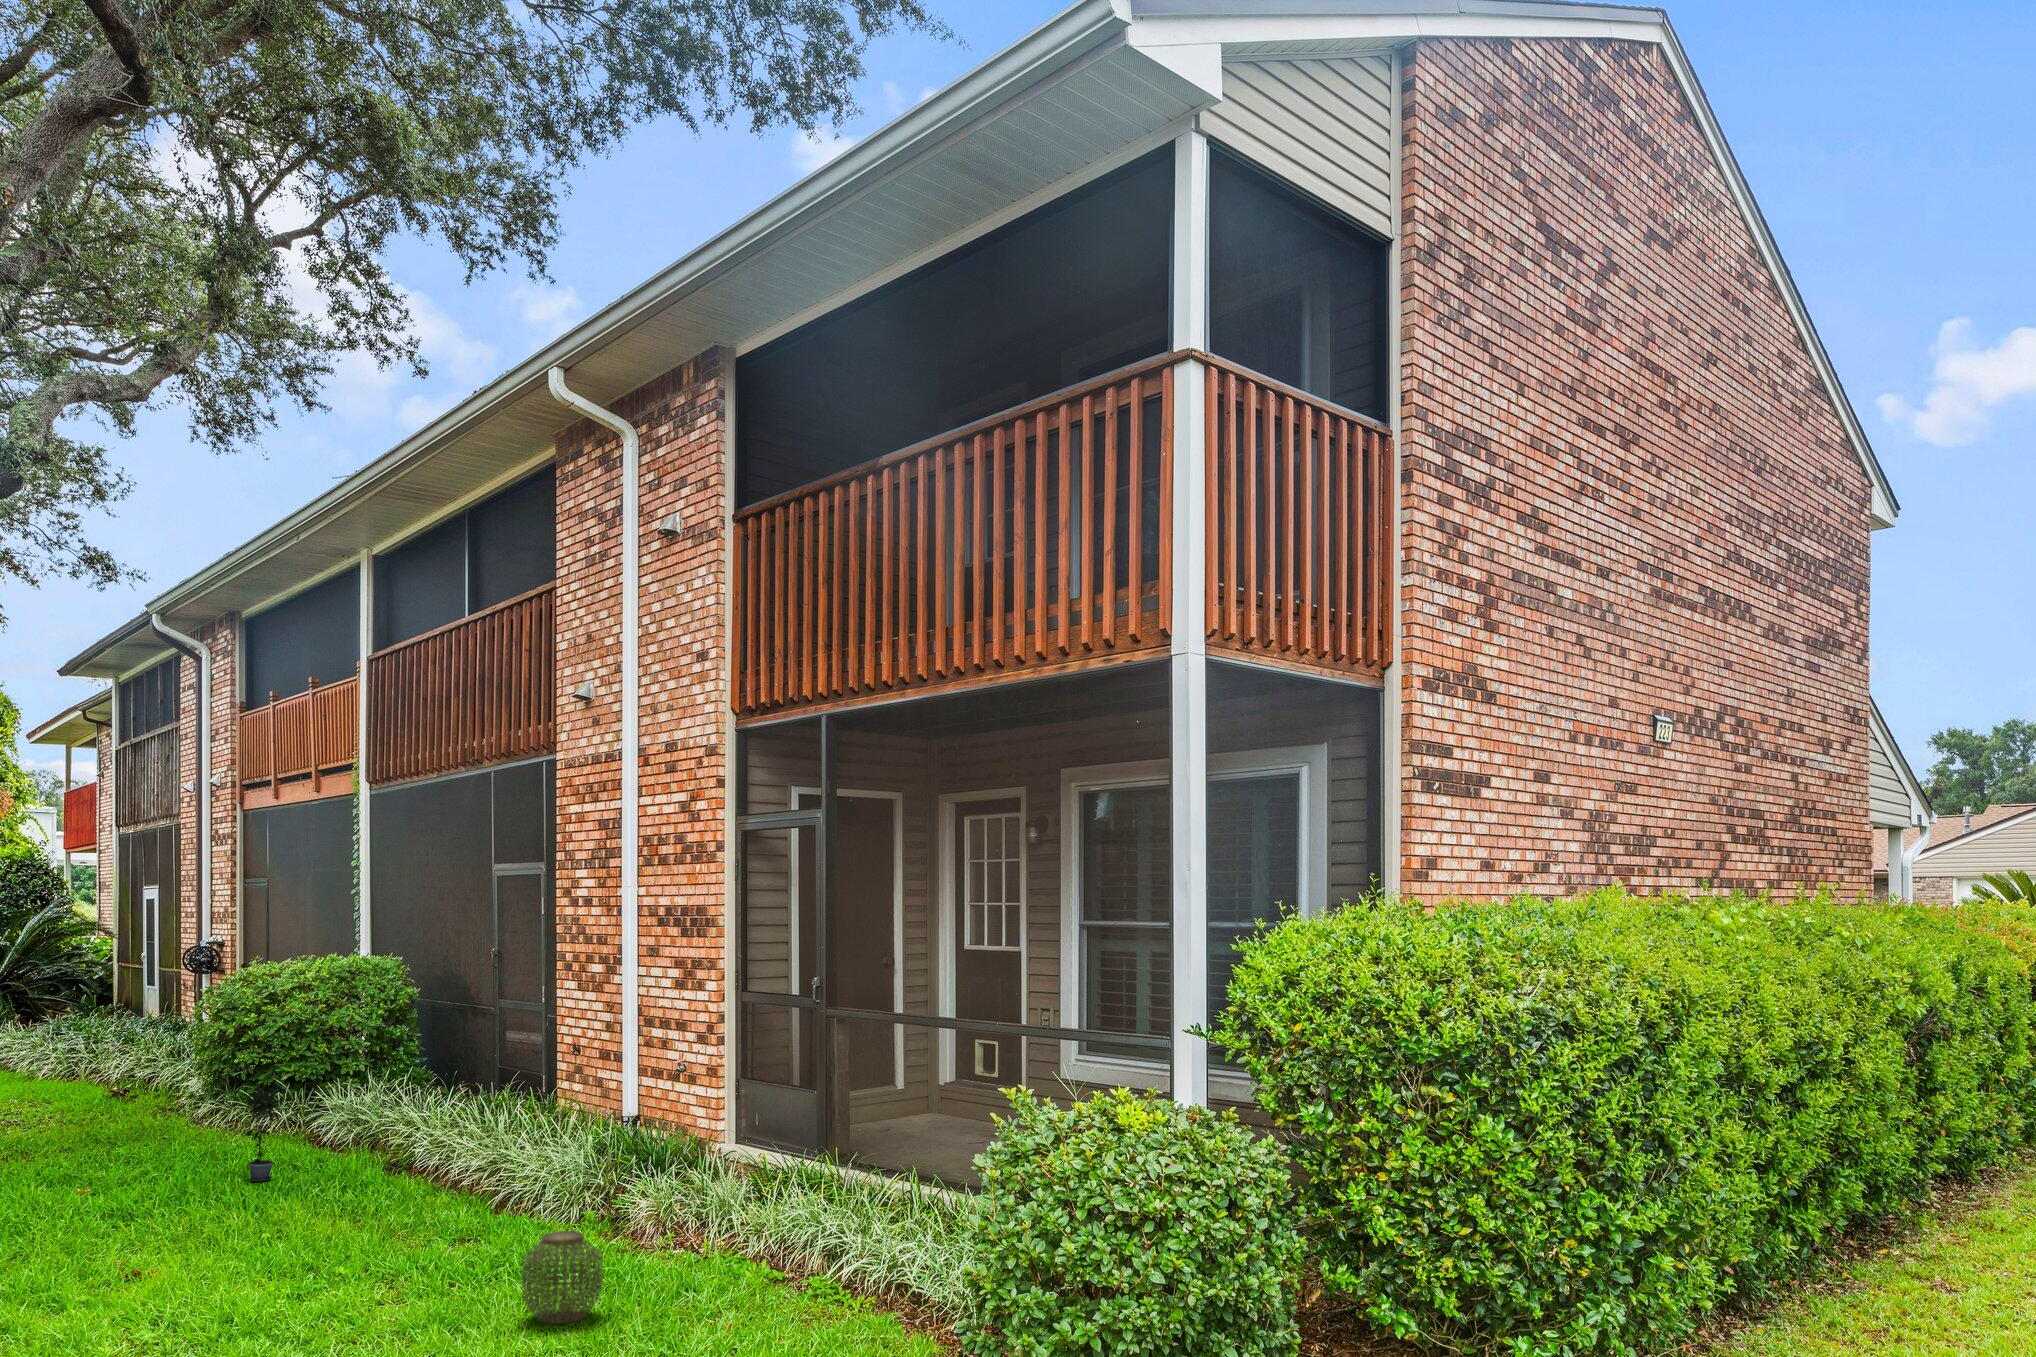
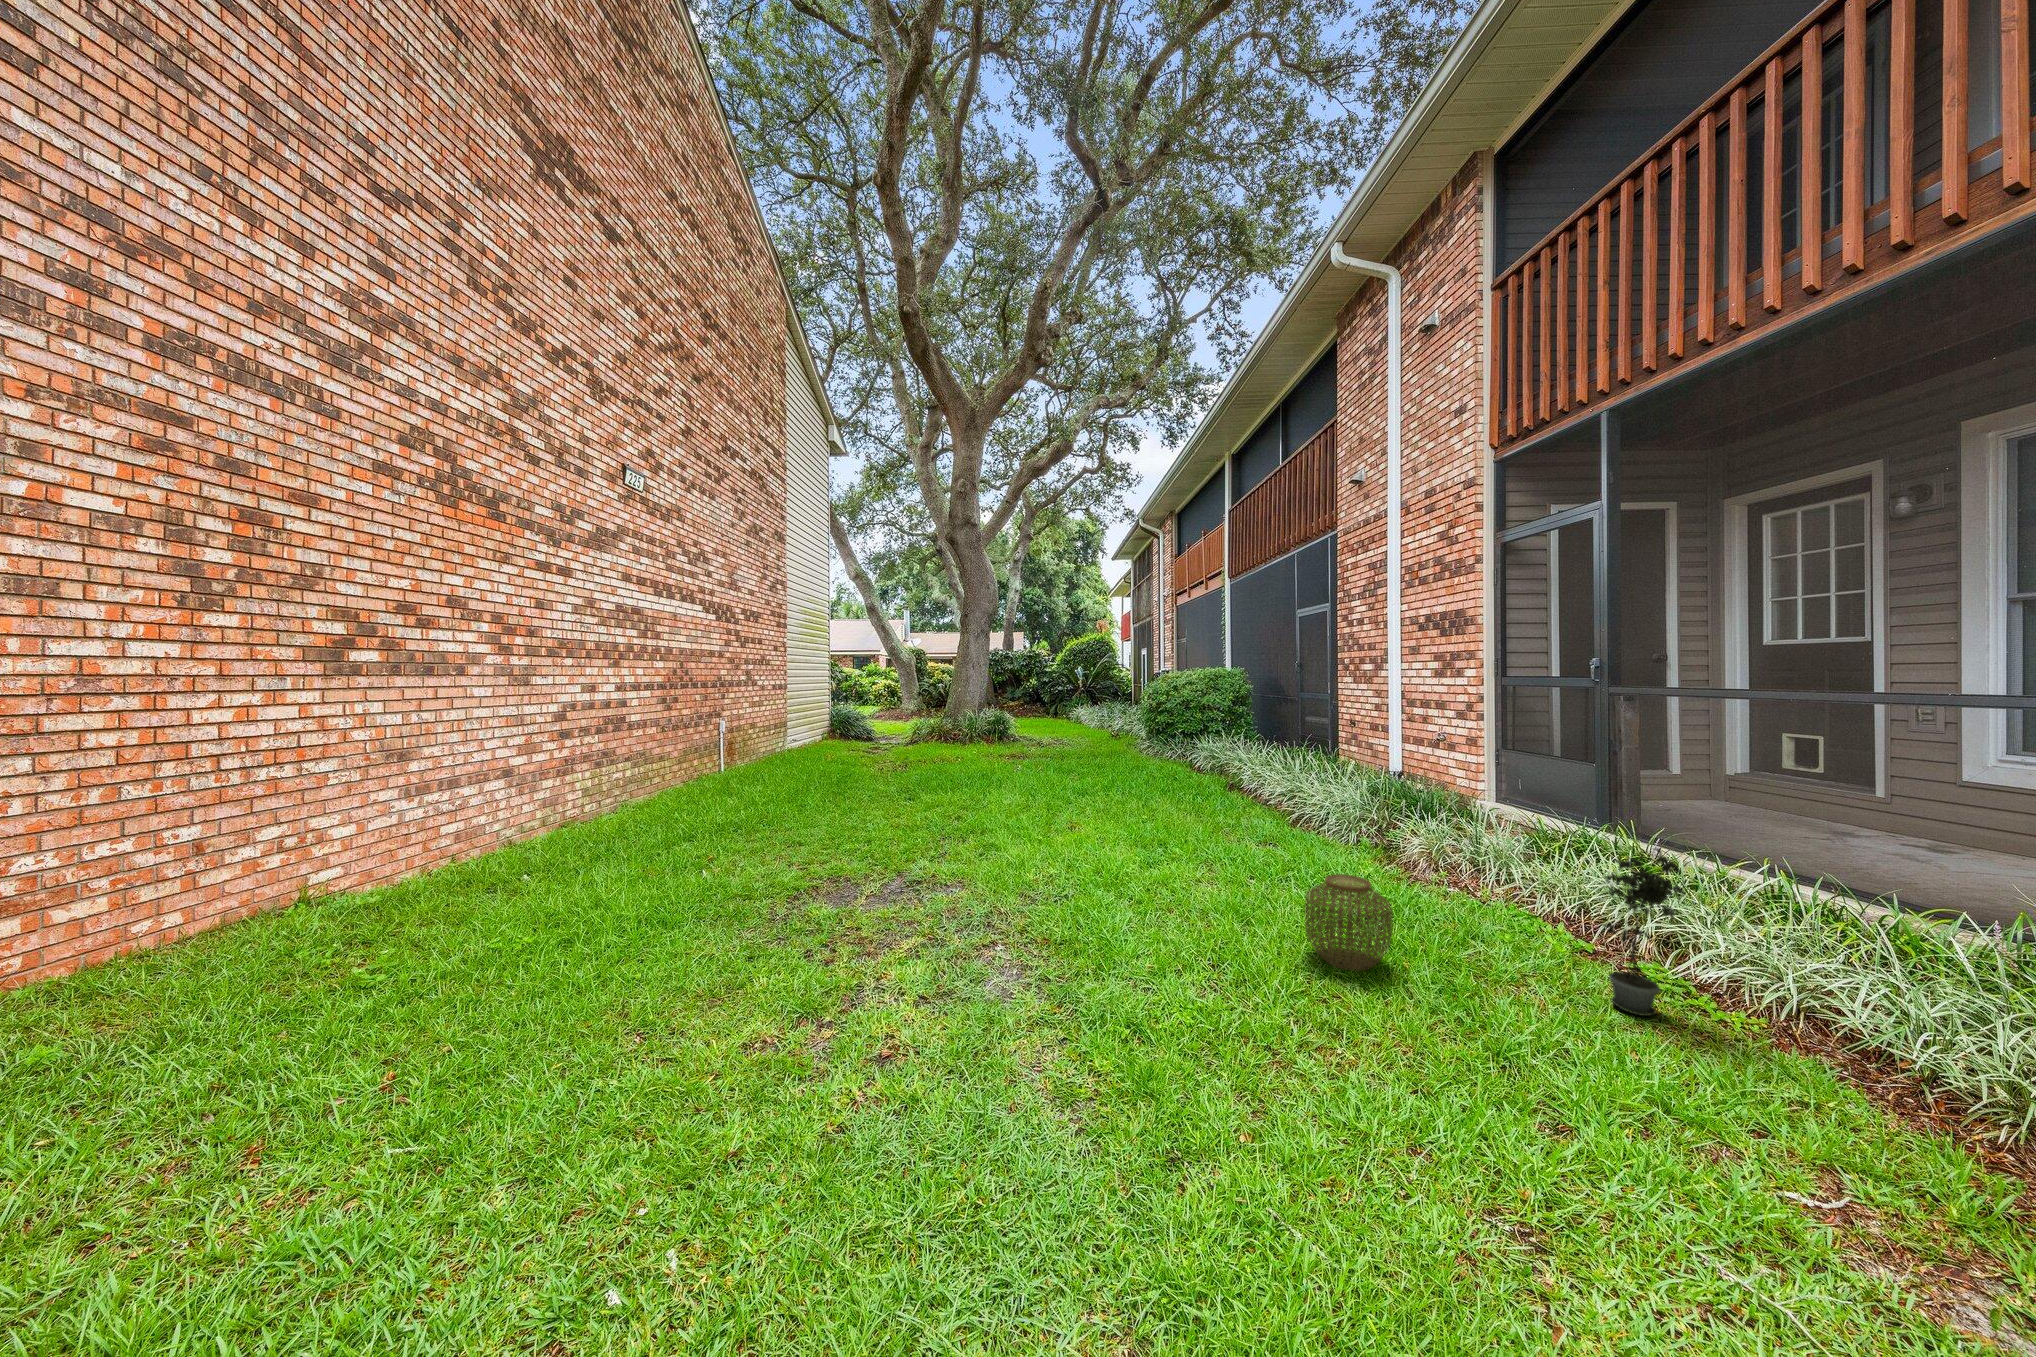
potted plant: present [243,1079,286,1182] -> present [1598,848,1686,1016]

